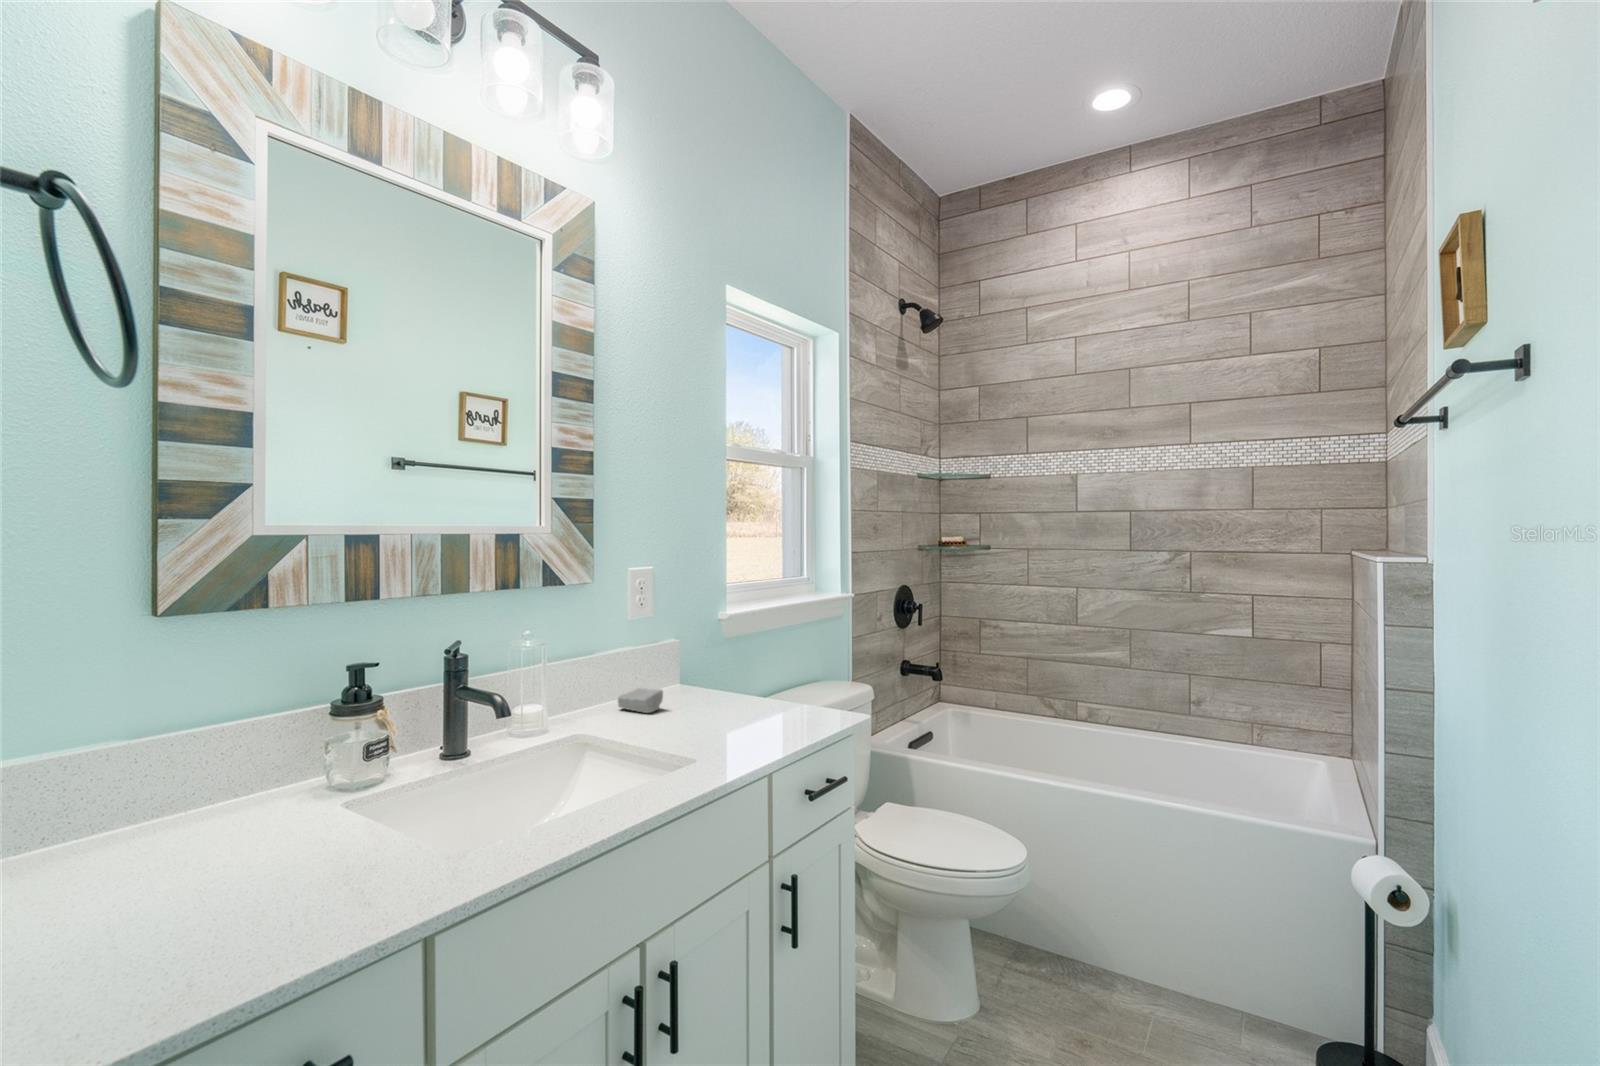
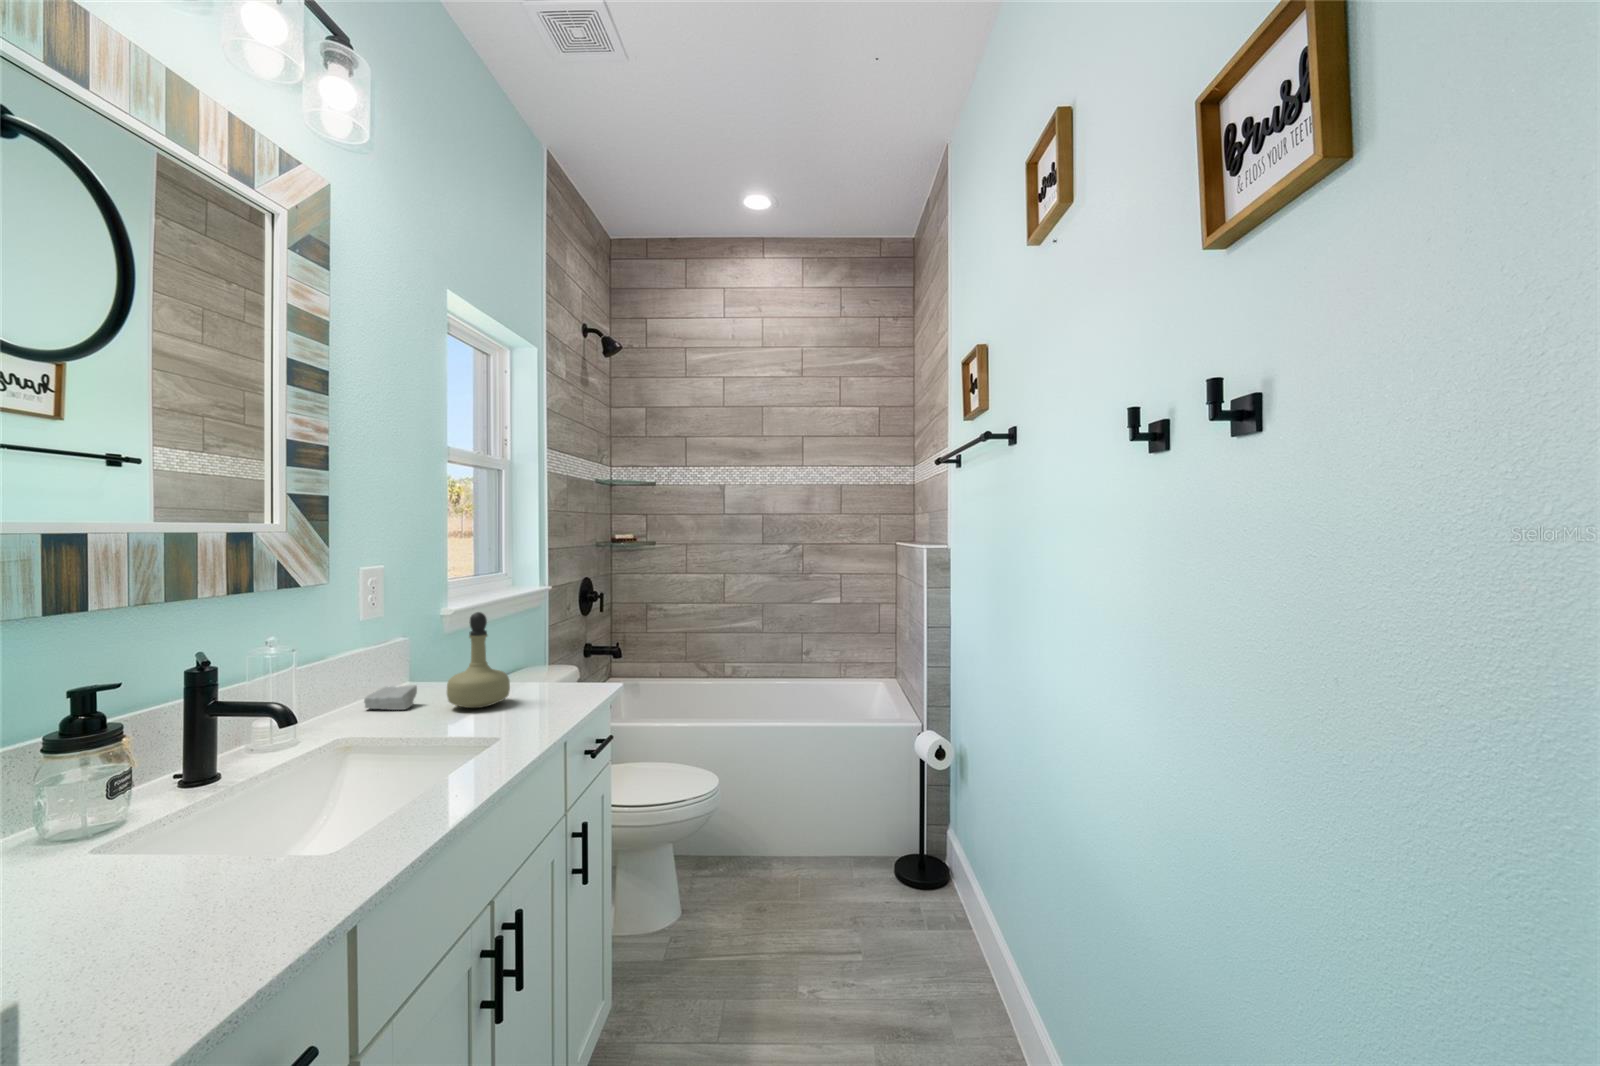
perfume bottle: none [681,620,742,720] -> present [447,612,510,708]

